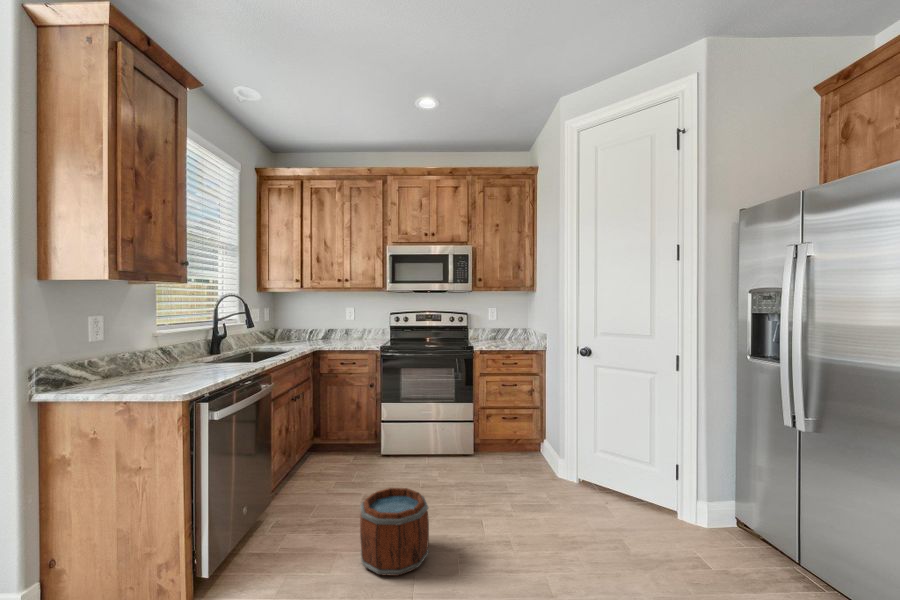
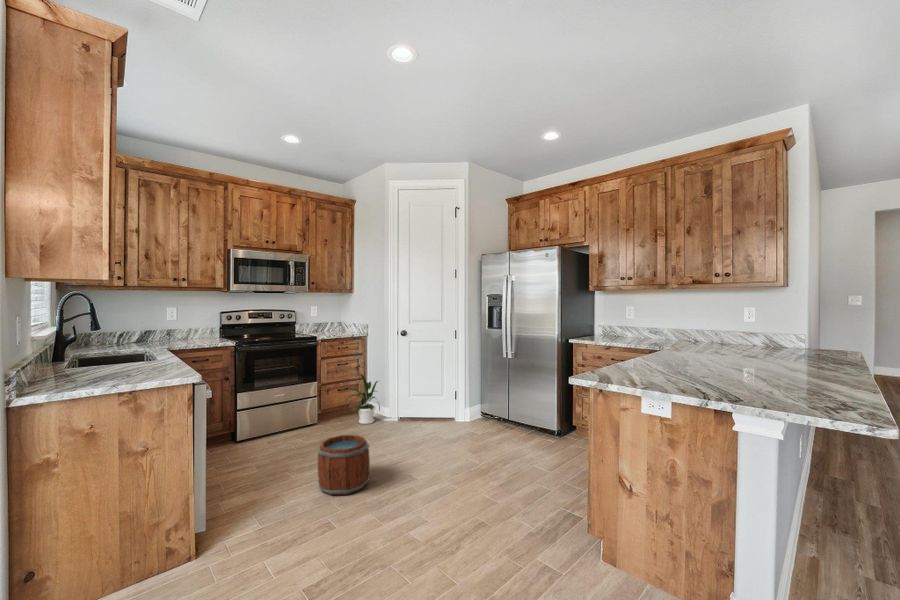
house plant: none [495,400,548,473] -> present [350,374,380,424]

